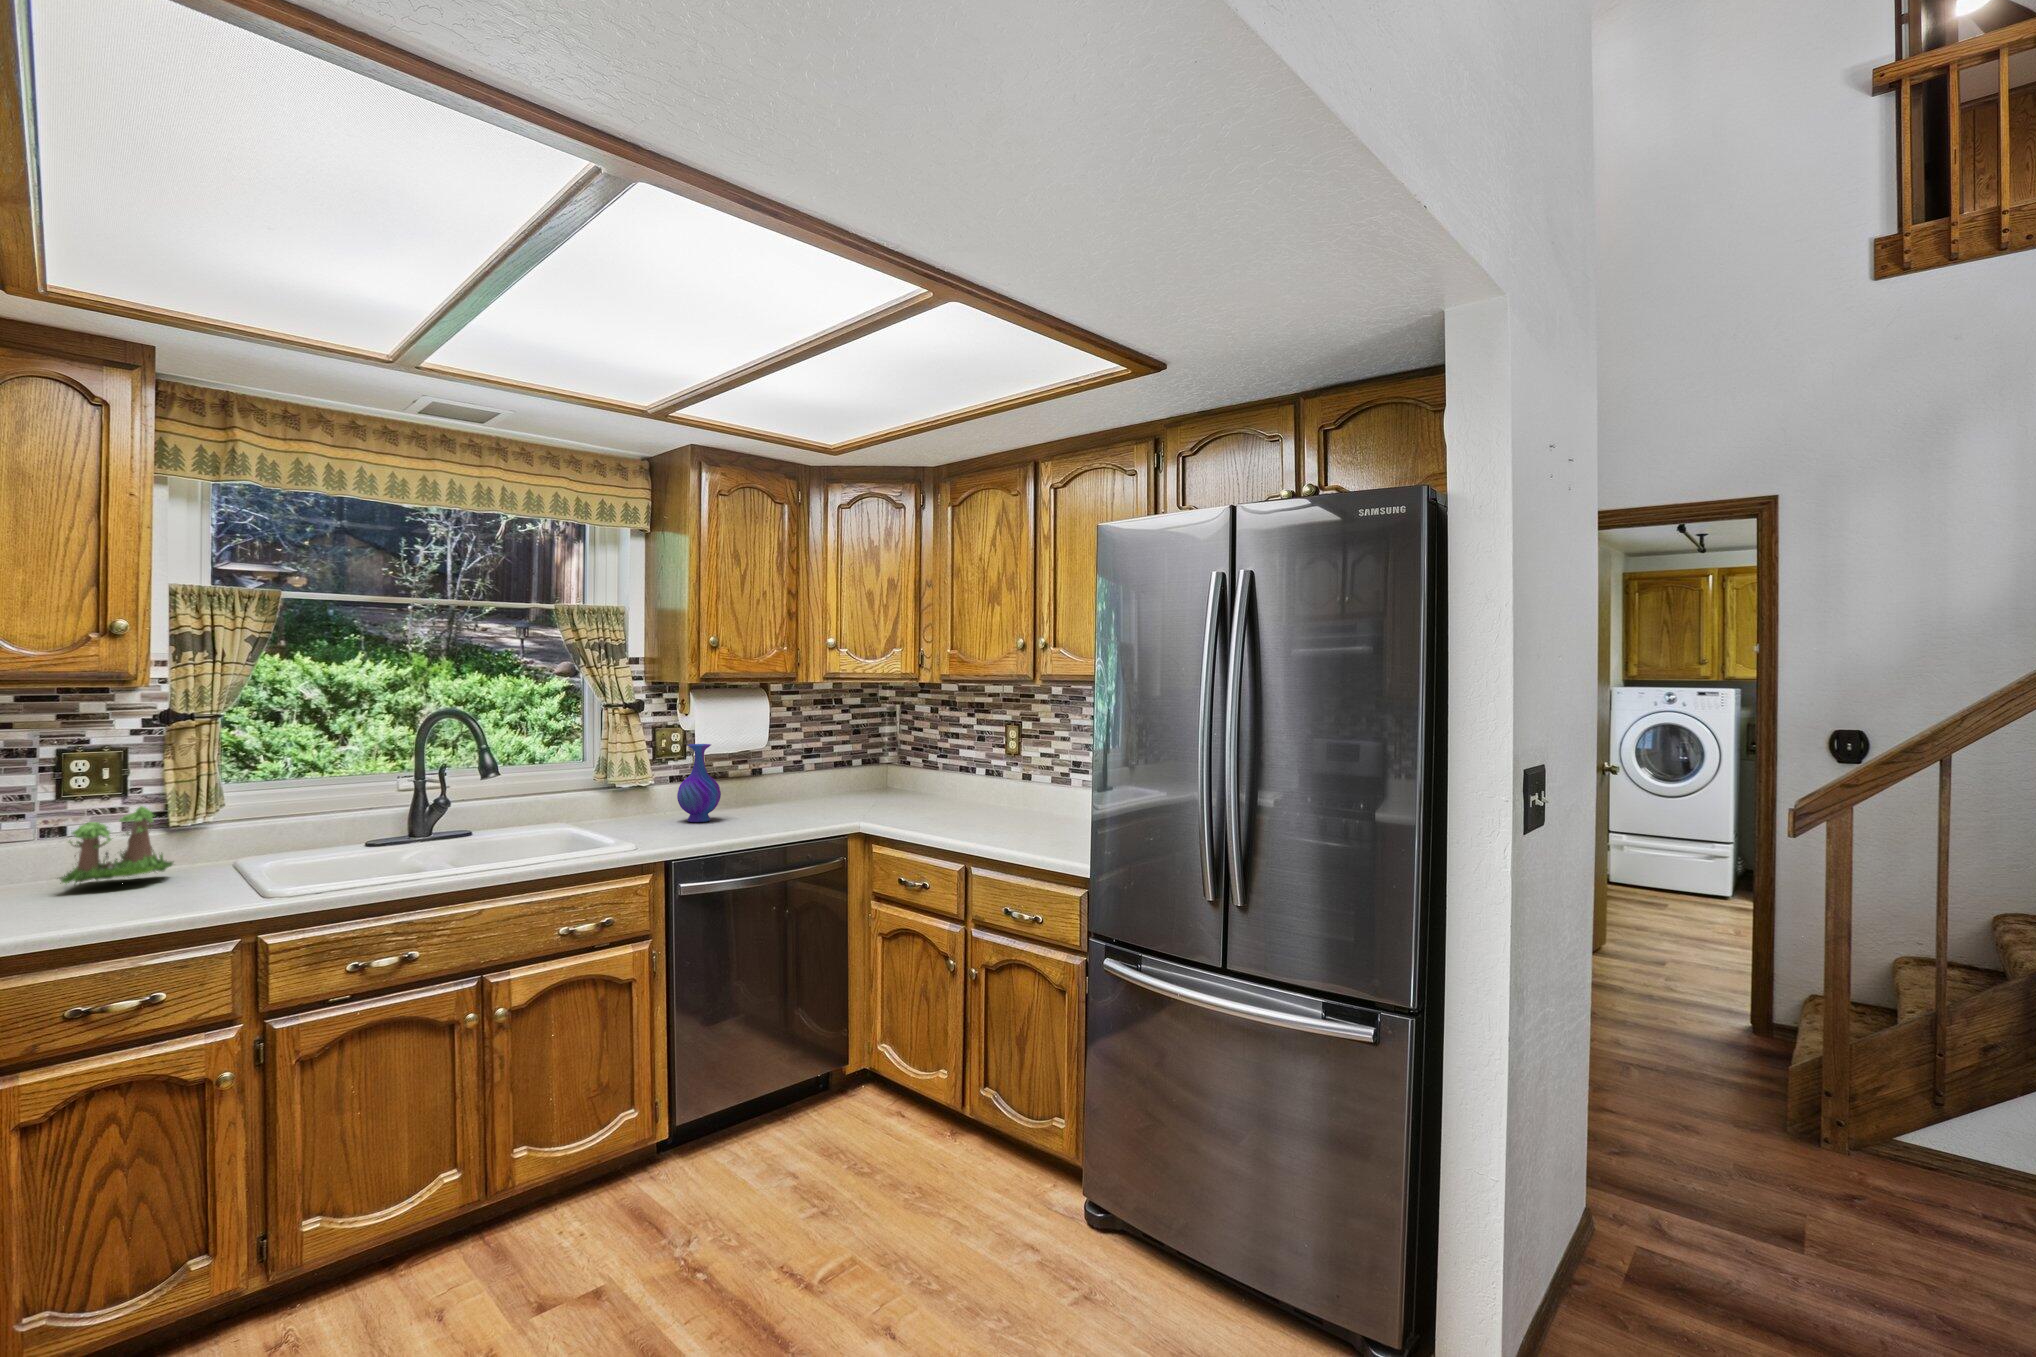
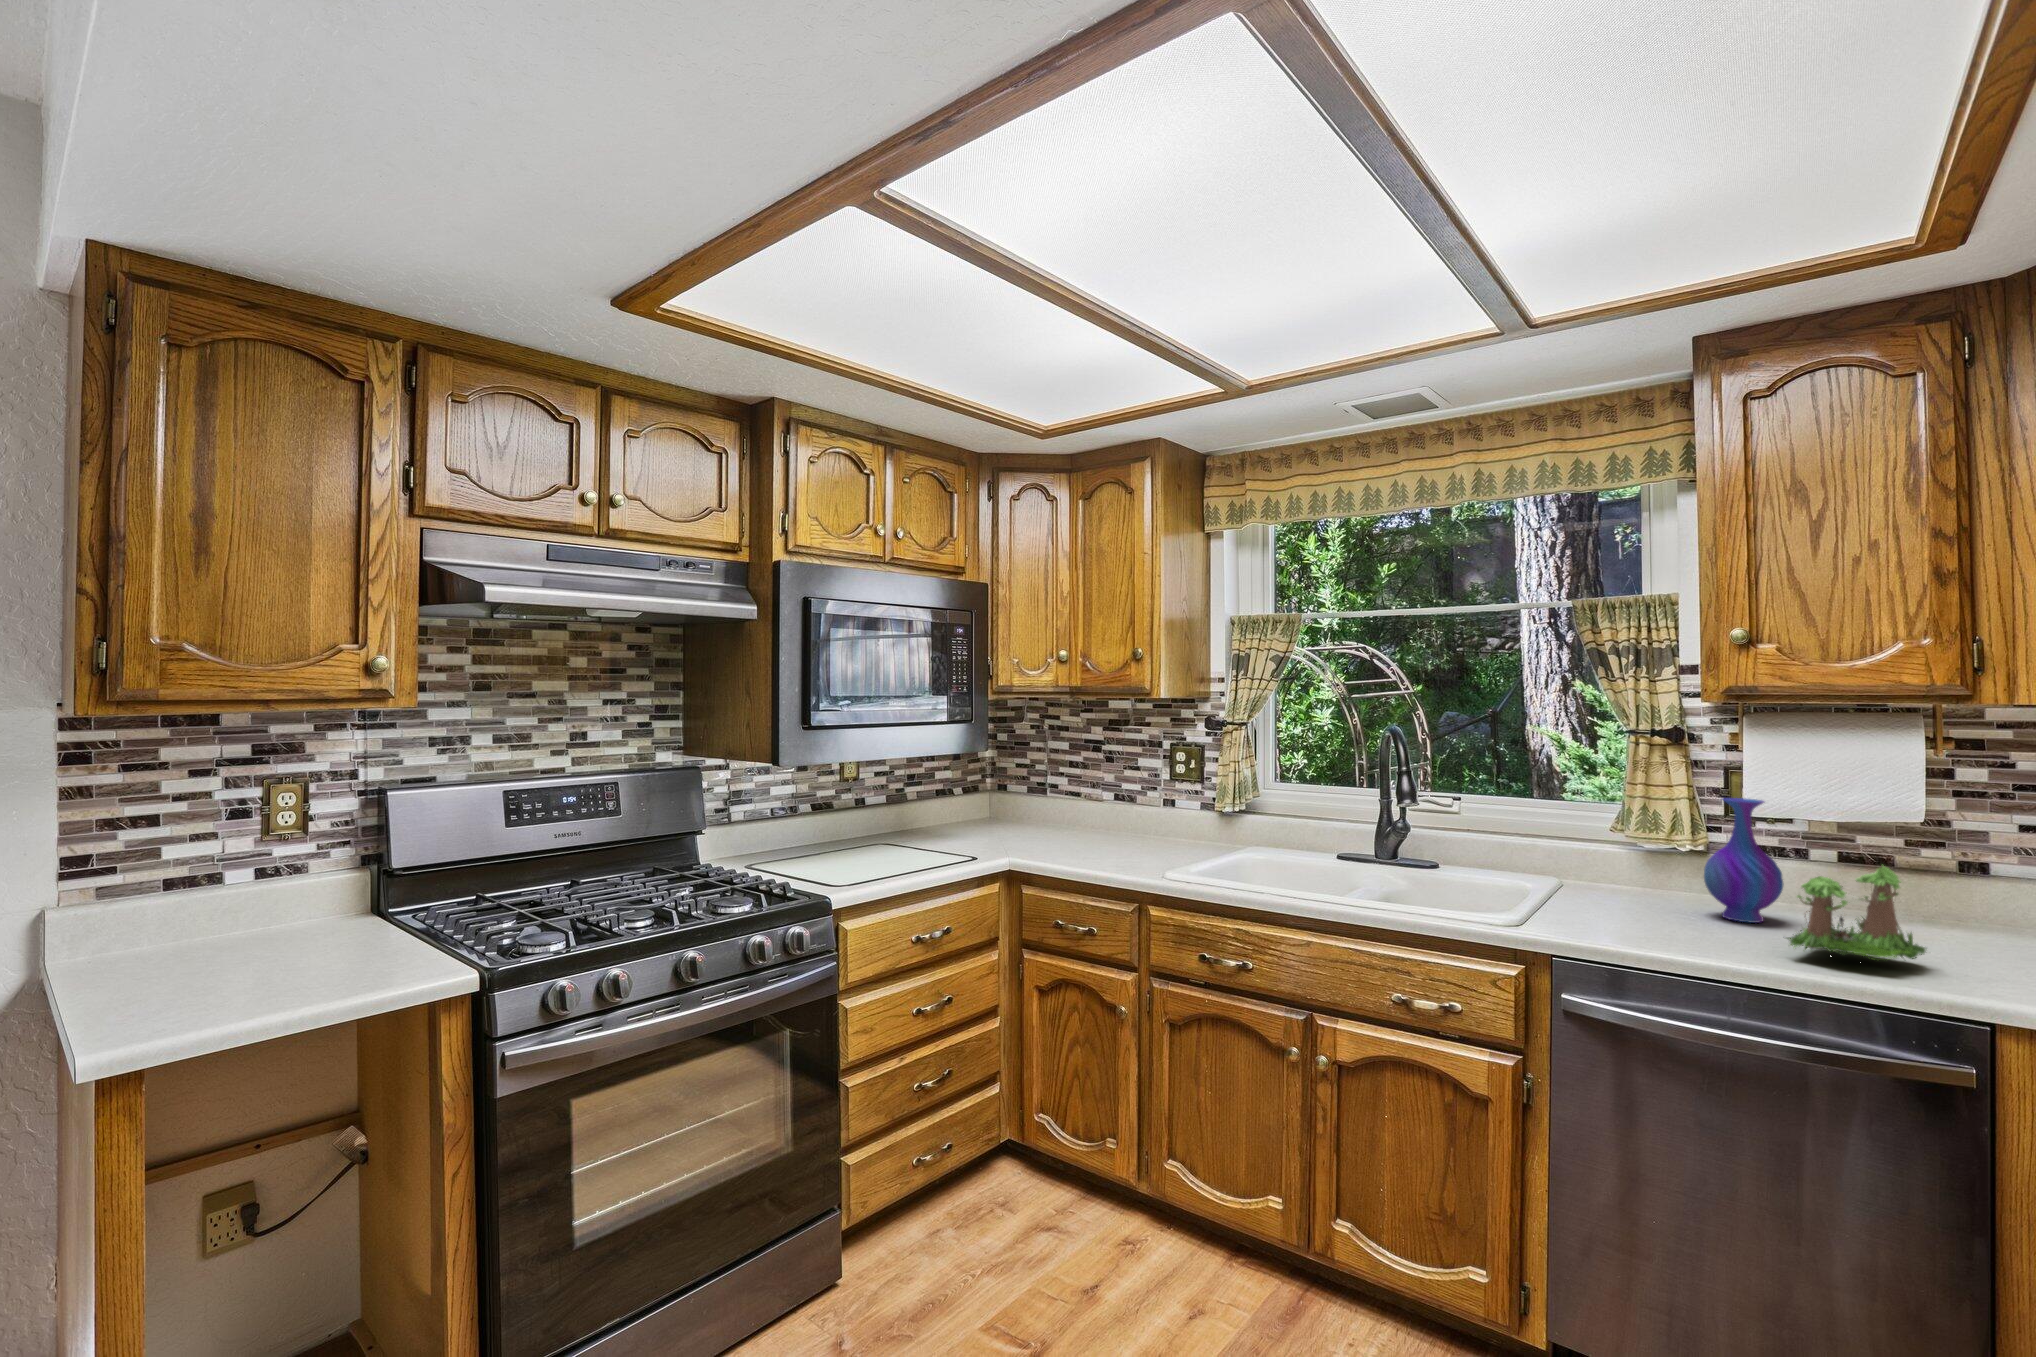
plant: present [57,806,173,884] -> present [1788,866,1926,959]

